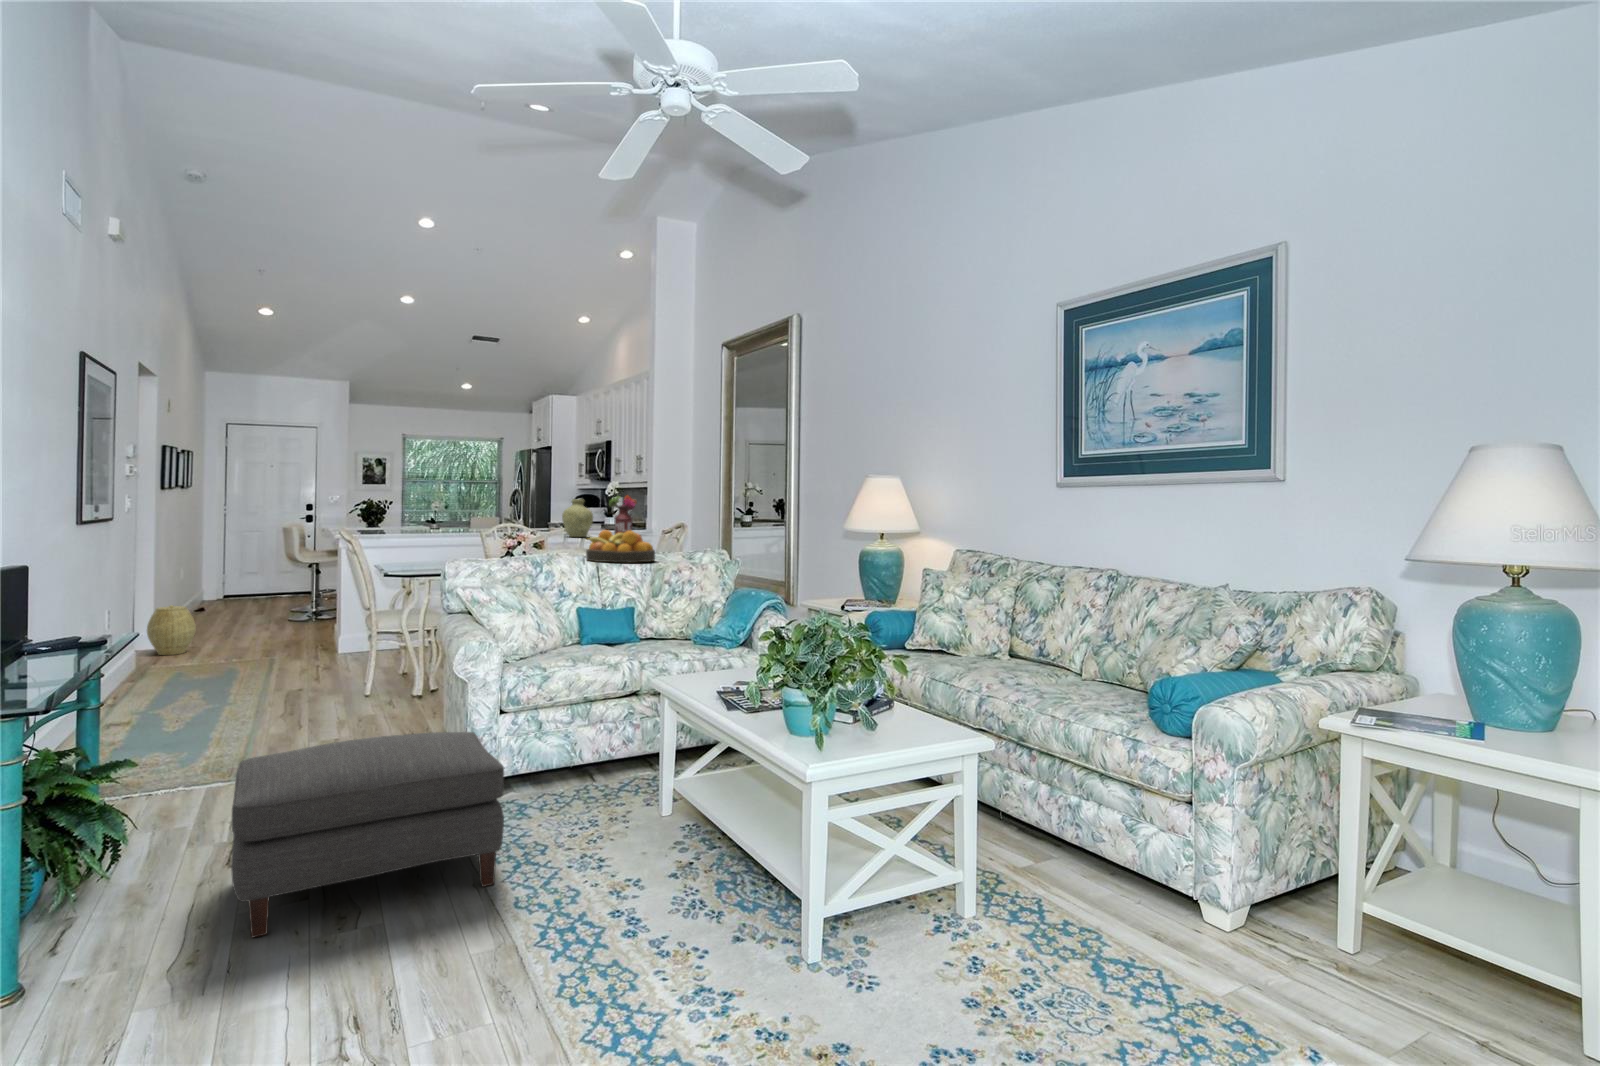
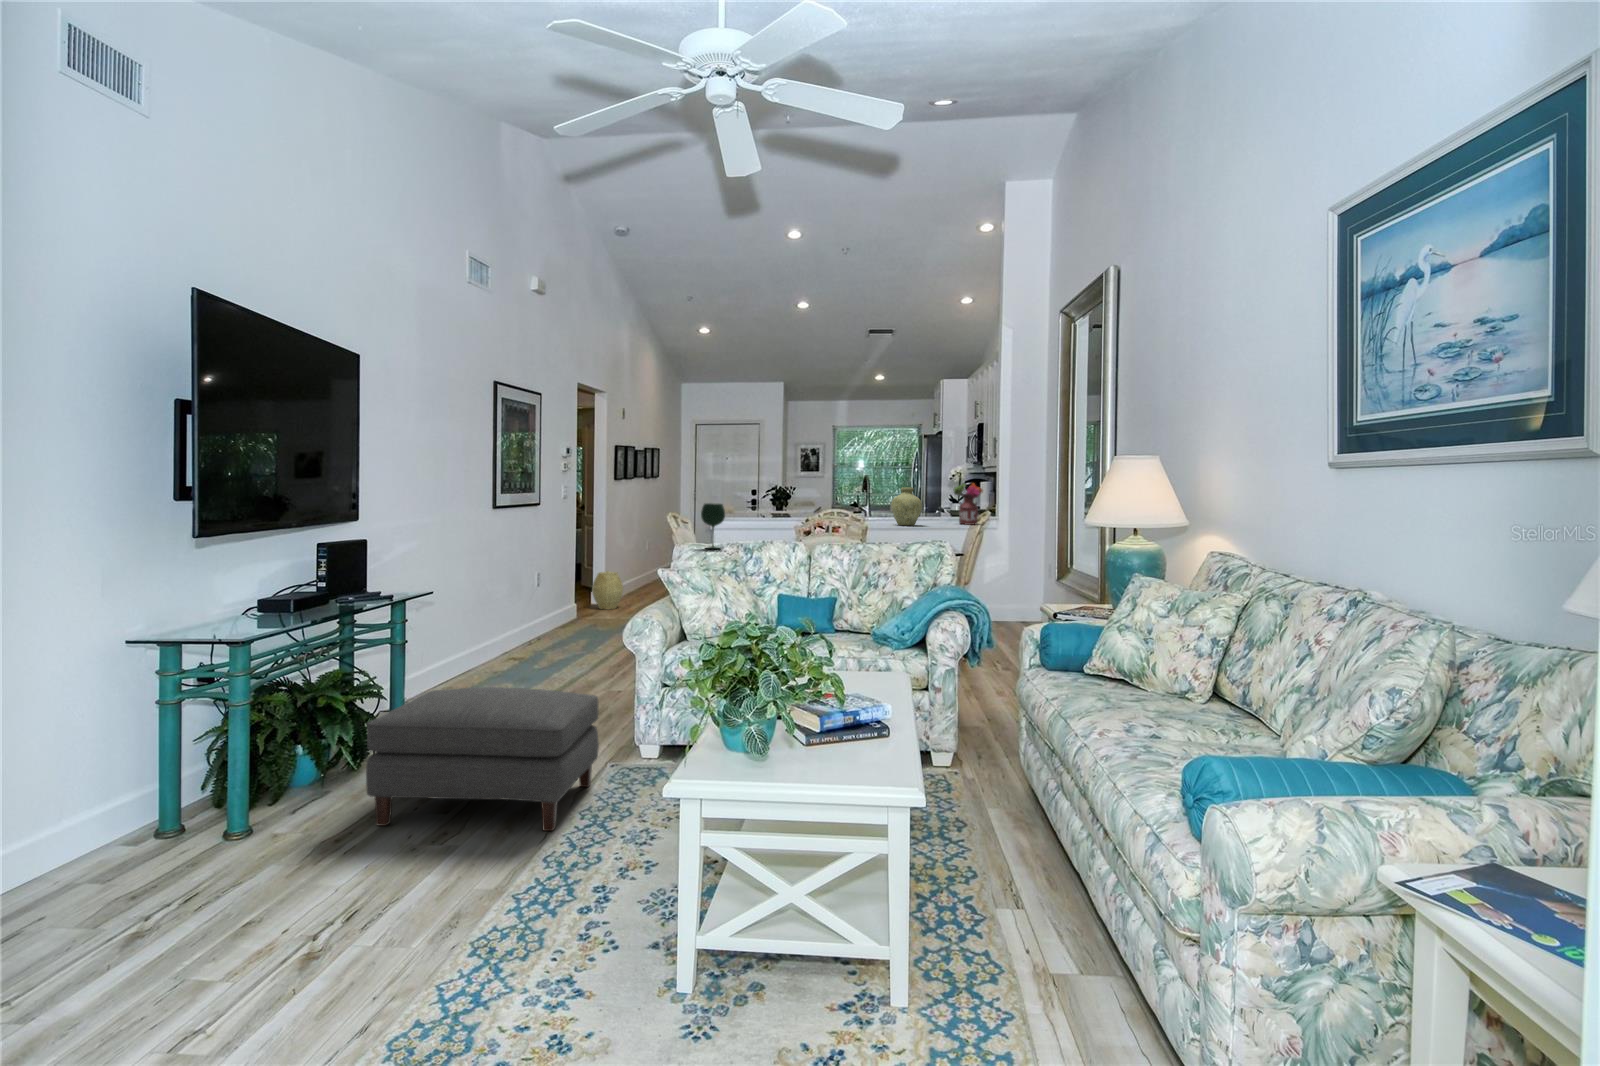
wine glass: none [487,516,515,565] -> present [701,503,725,549]
fruit bowl: present [586,530,655,563] -> none [809,519,878,552]

